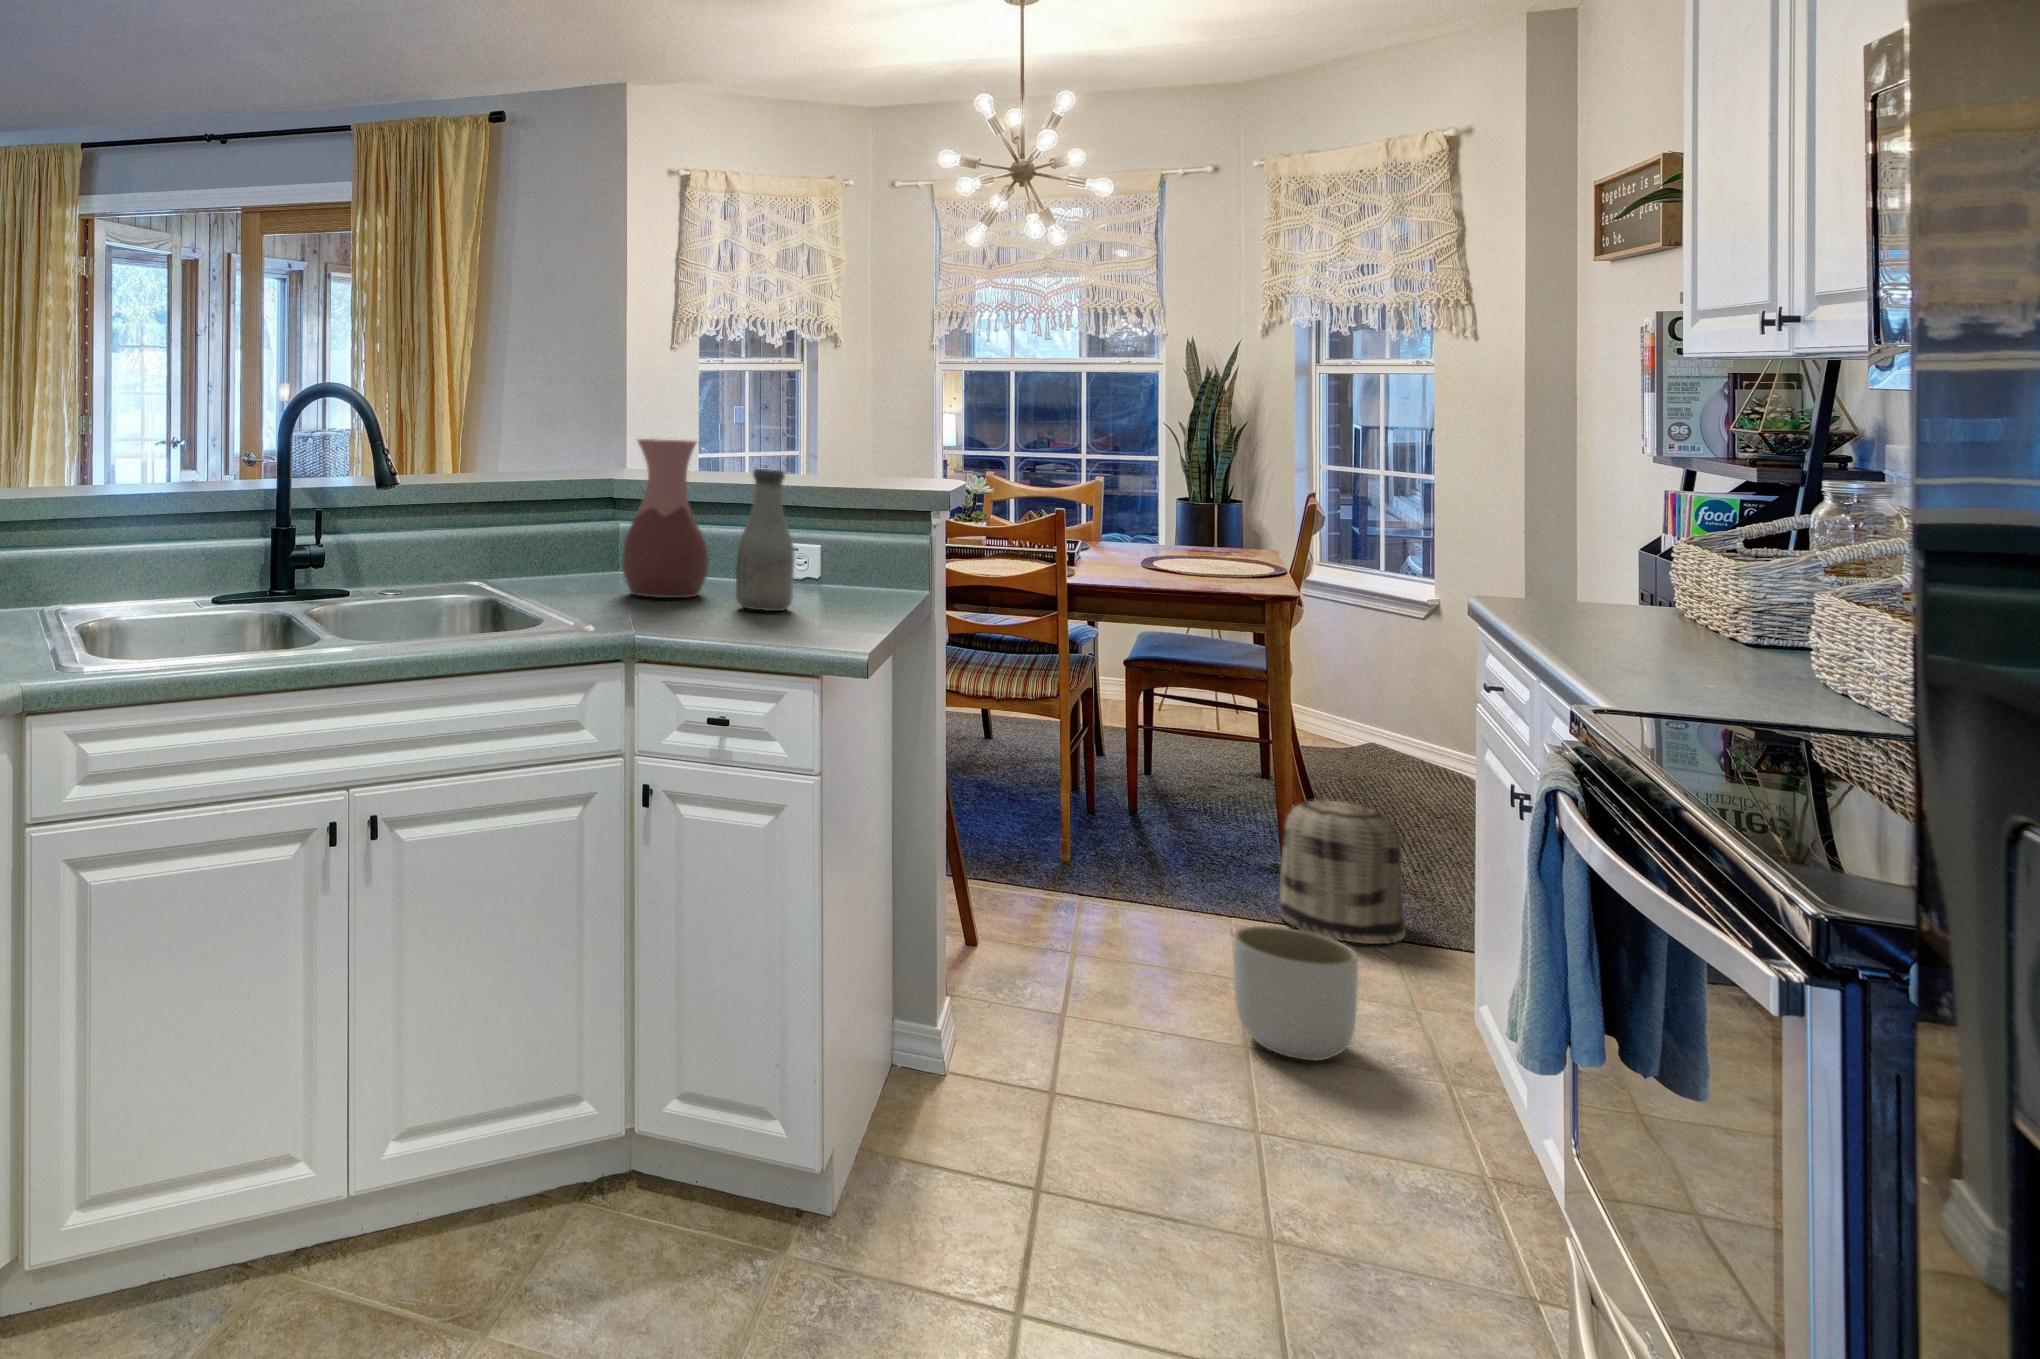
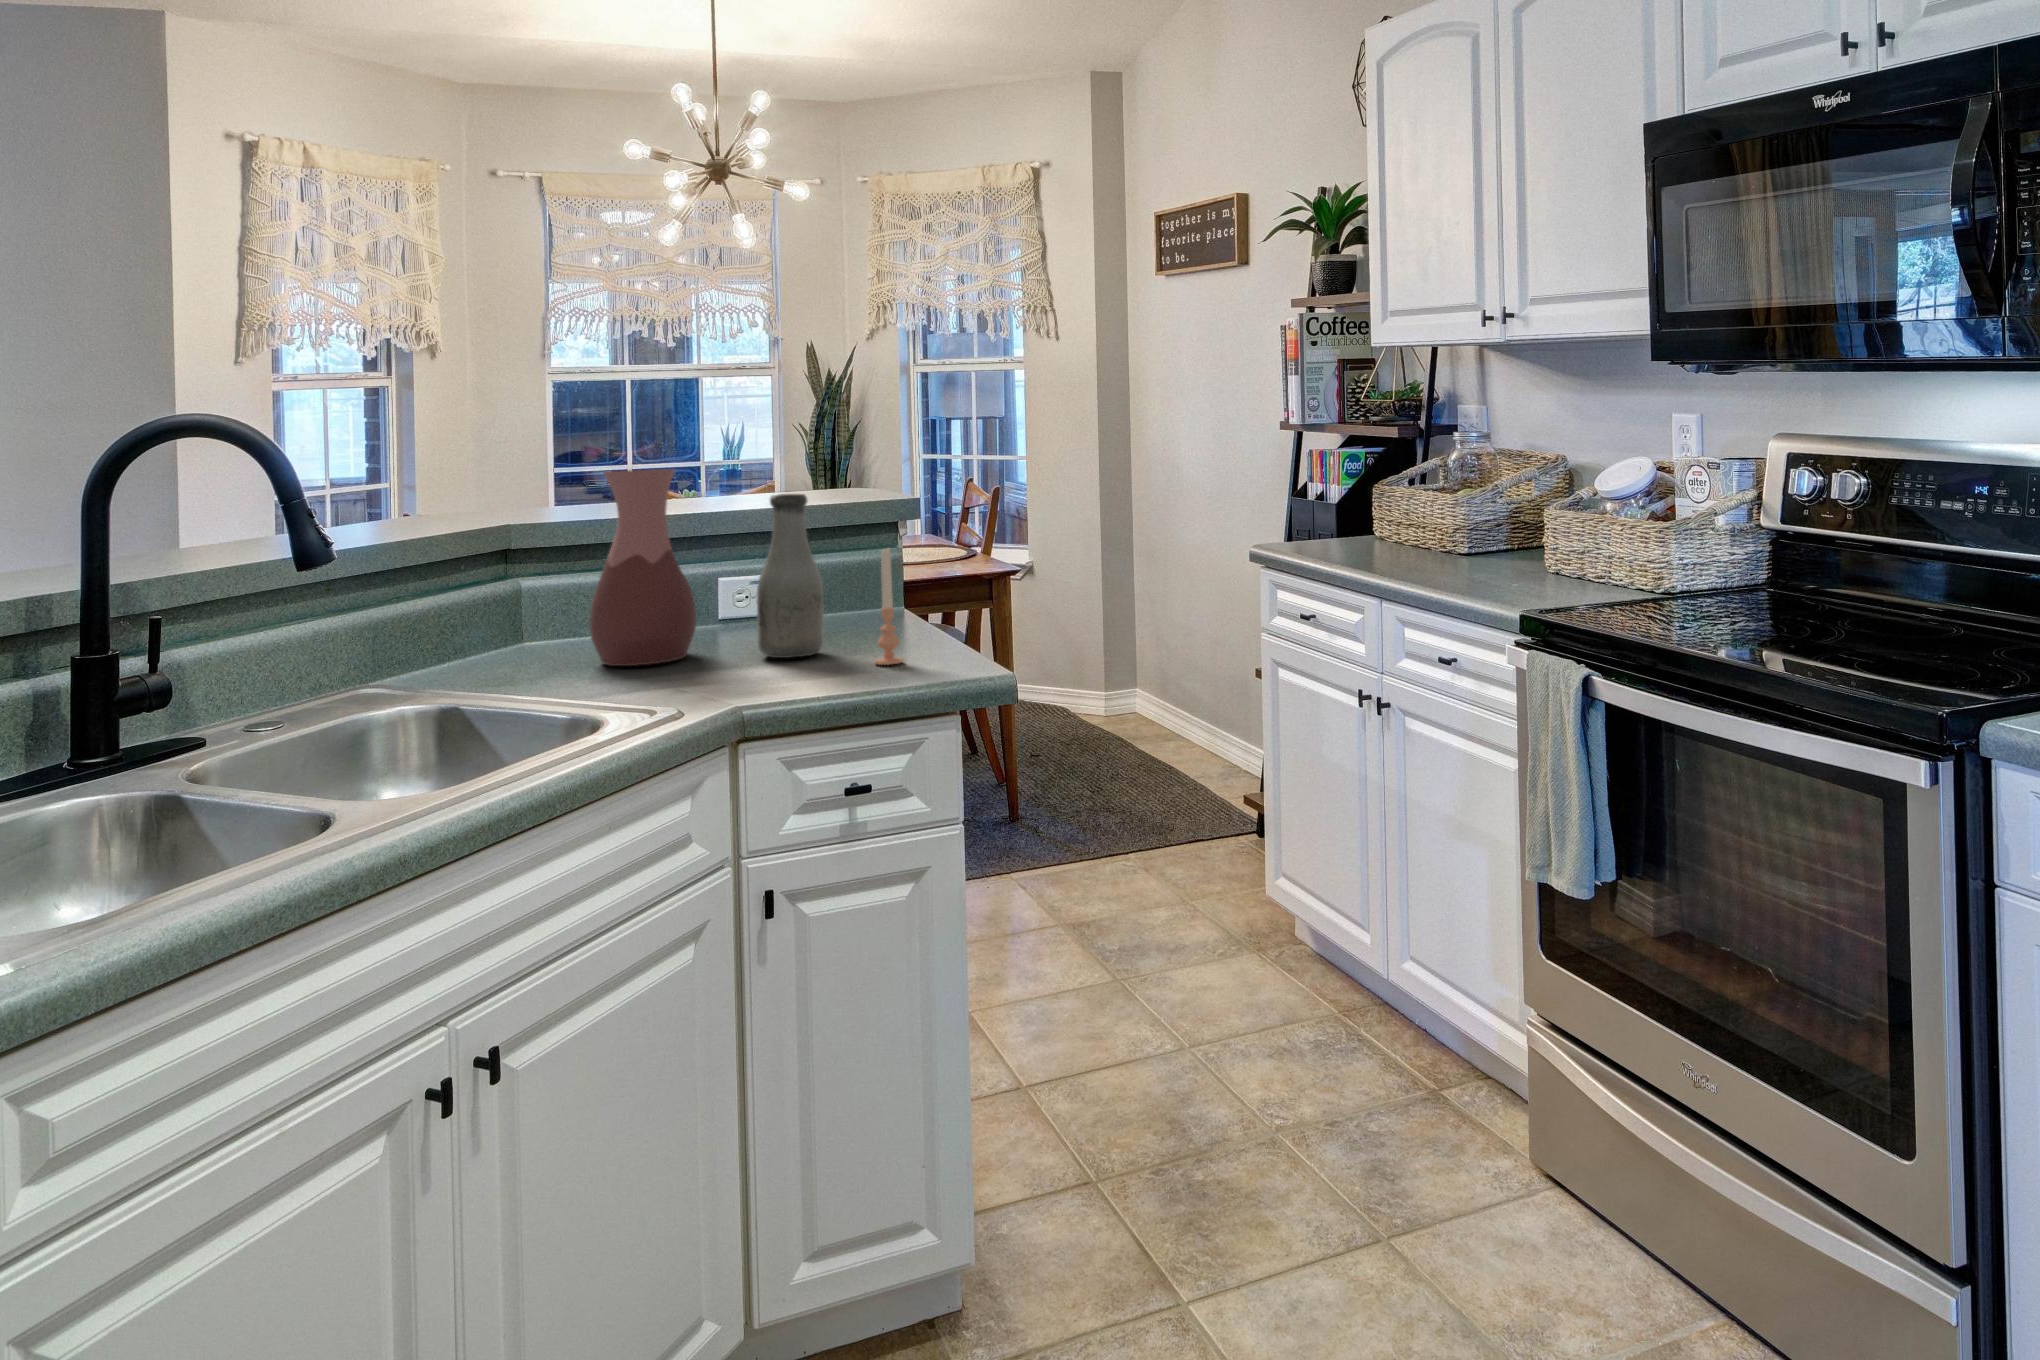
candle: none [804,523,830,628] -> present [875,549,904,665]
basket: present [1279,776,1406,944] -> none [1051,722,1149,872]
planter: present [1234,926,1358,1061] -> none [1106,866,1204,981]

